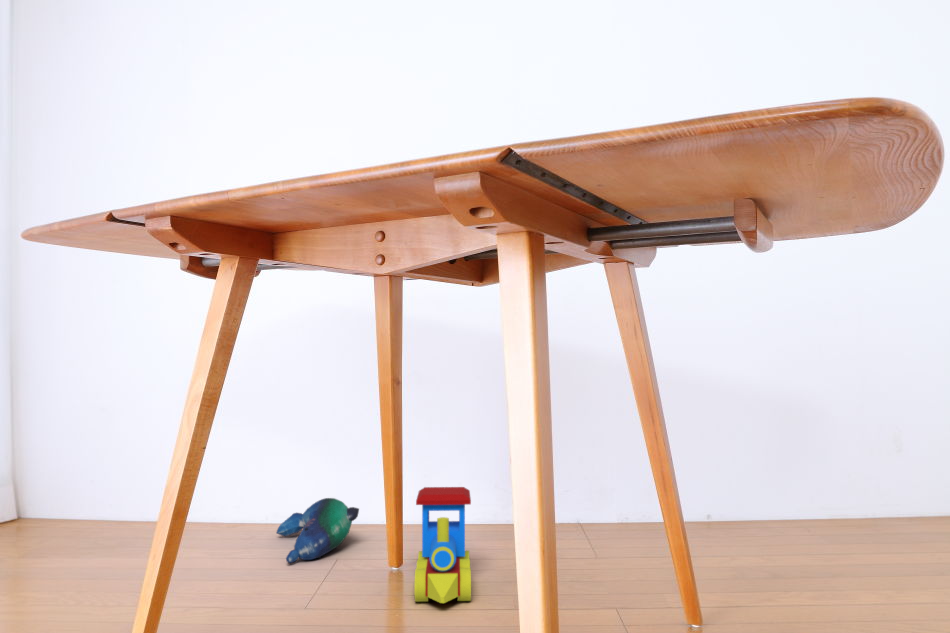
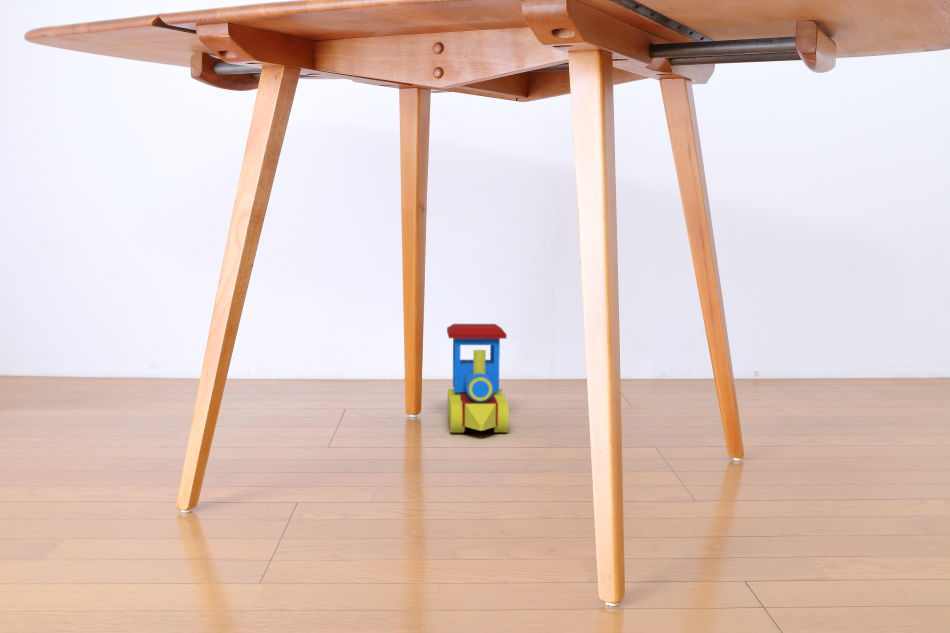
plush toy: present [276,498,359,563] -> none [273,344,370,407]

